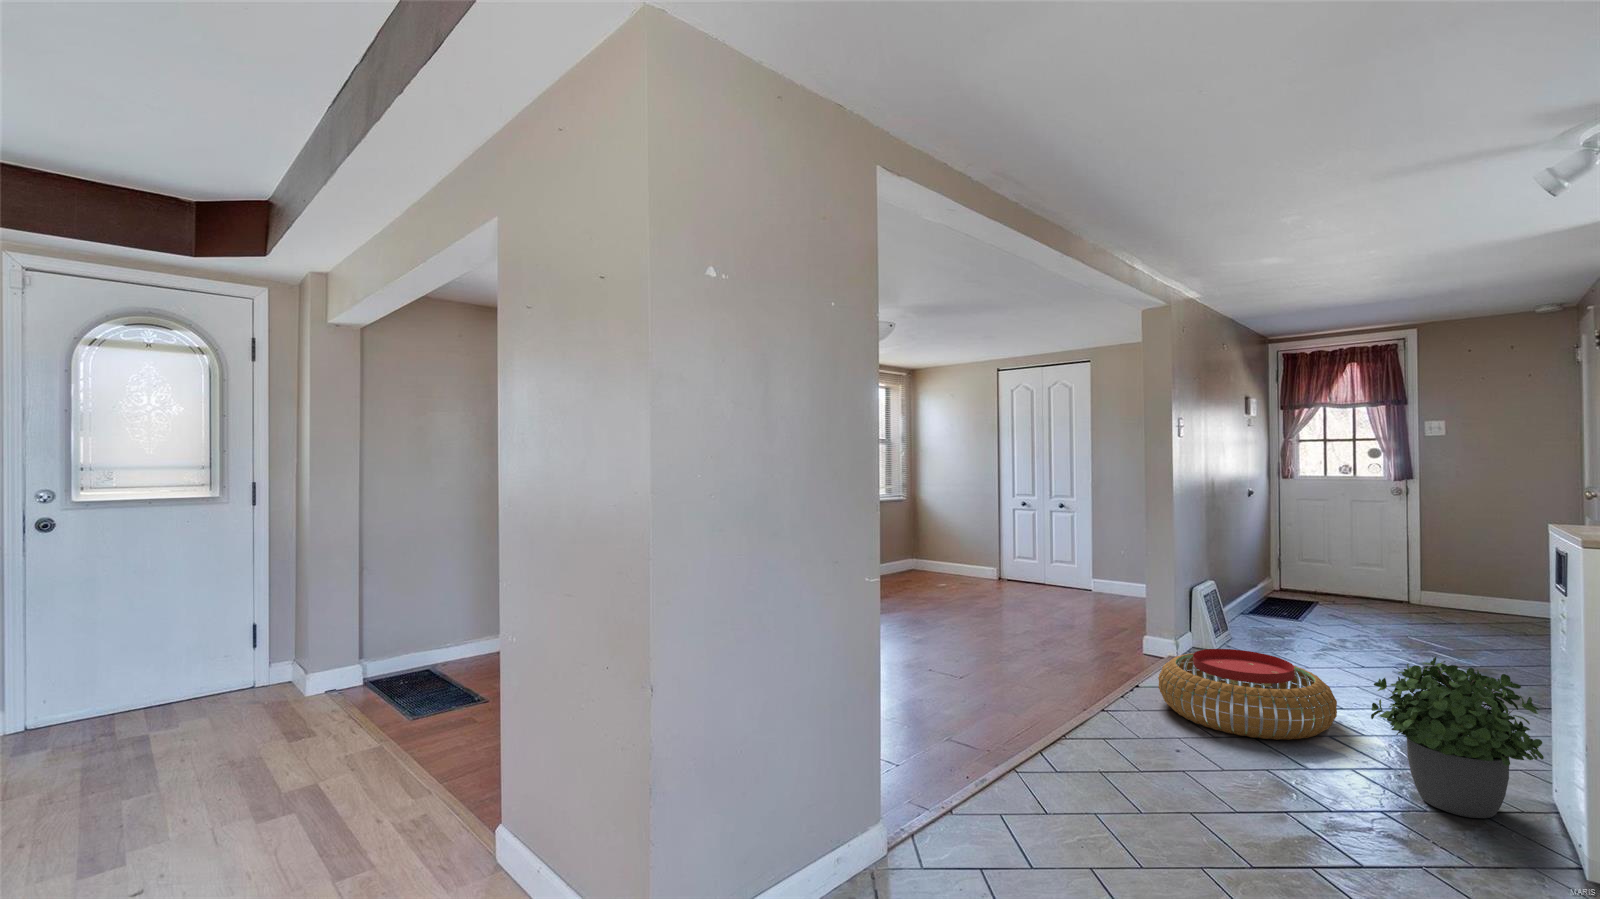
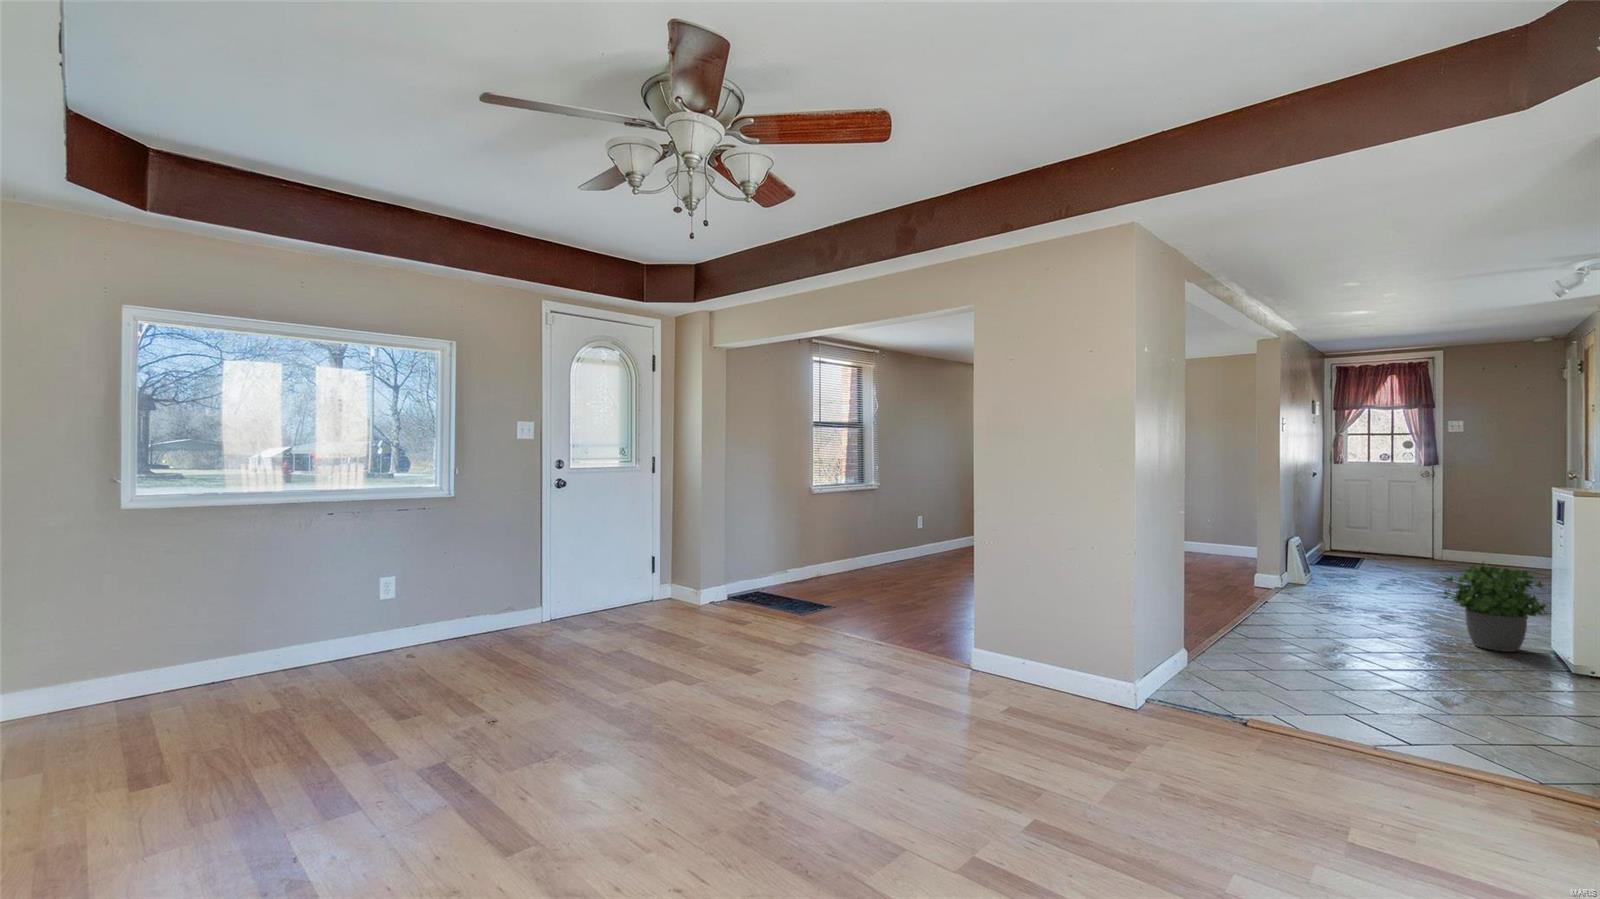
pouf: present [1158,649,1337,740] -> none [1286,574,1412,625]

